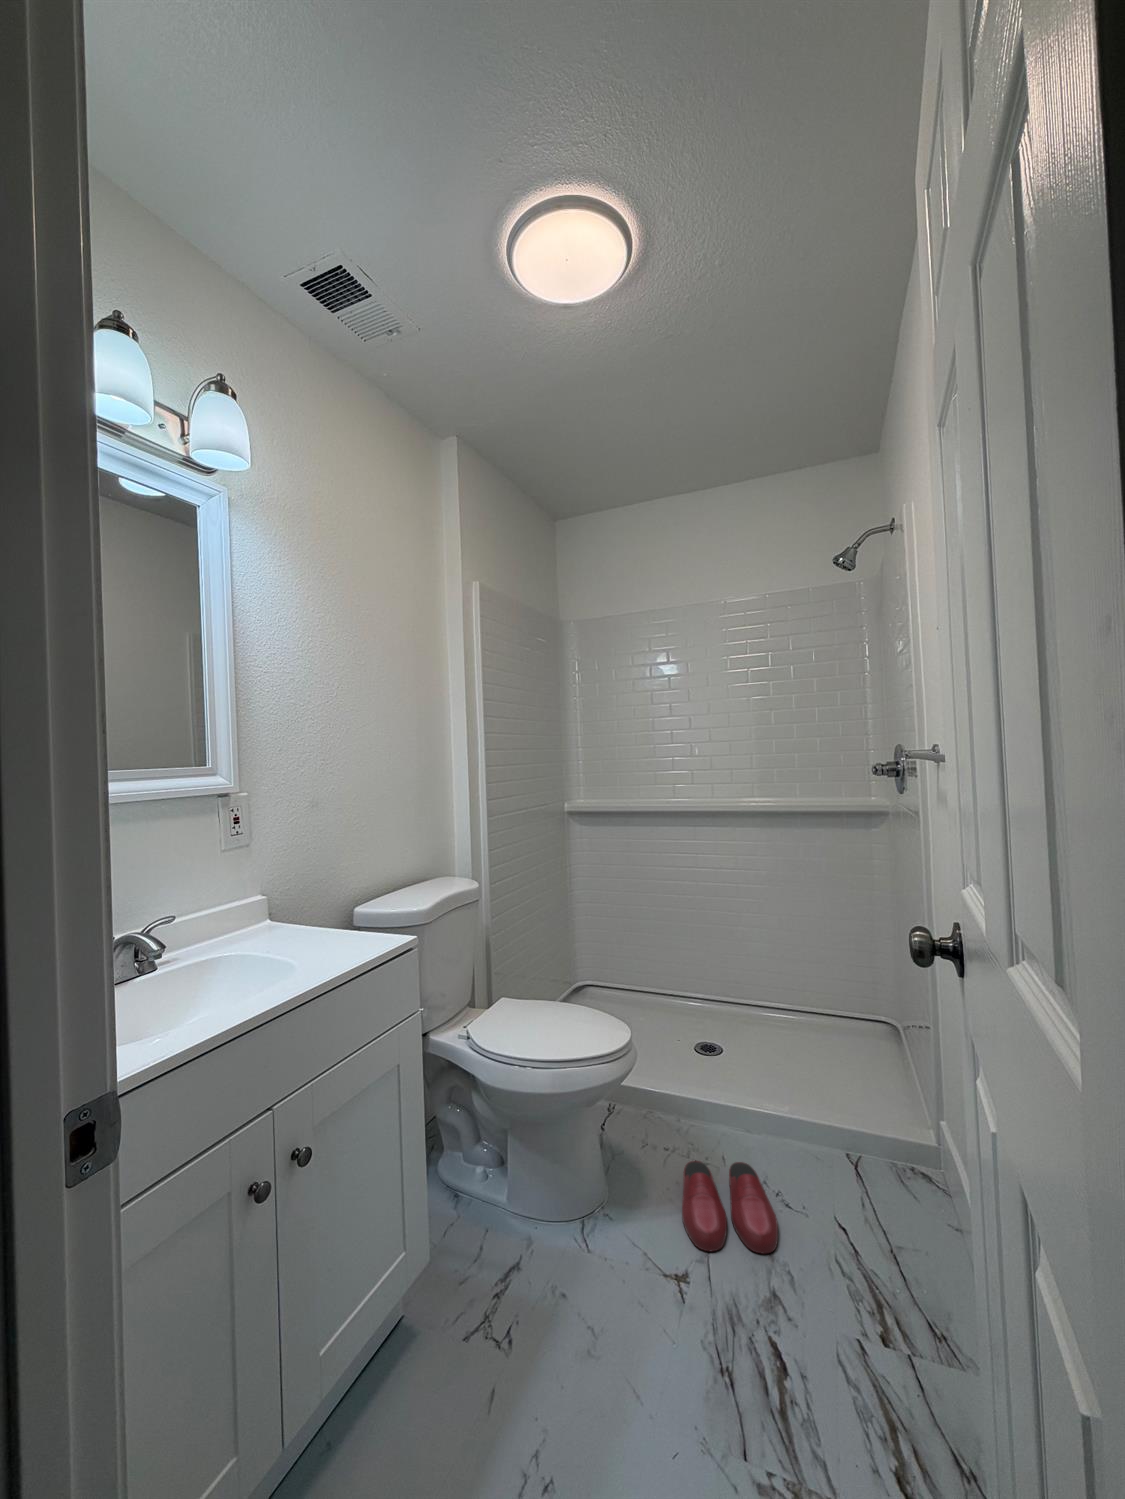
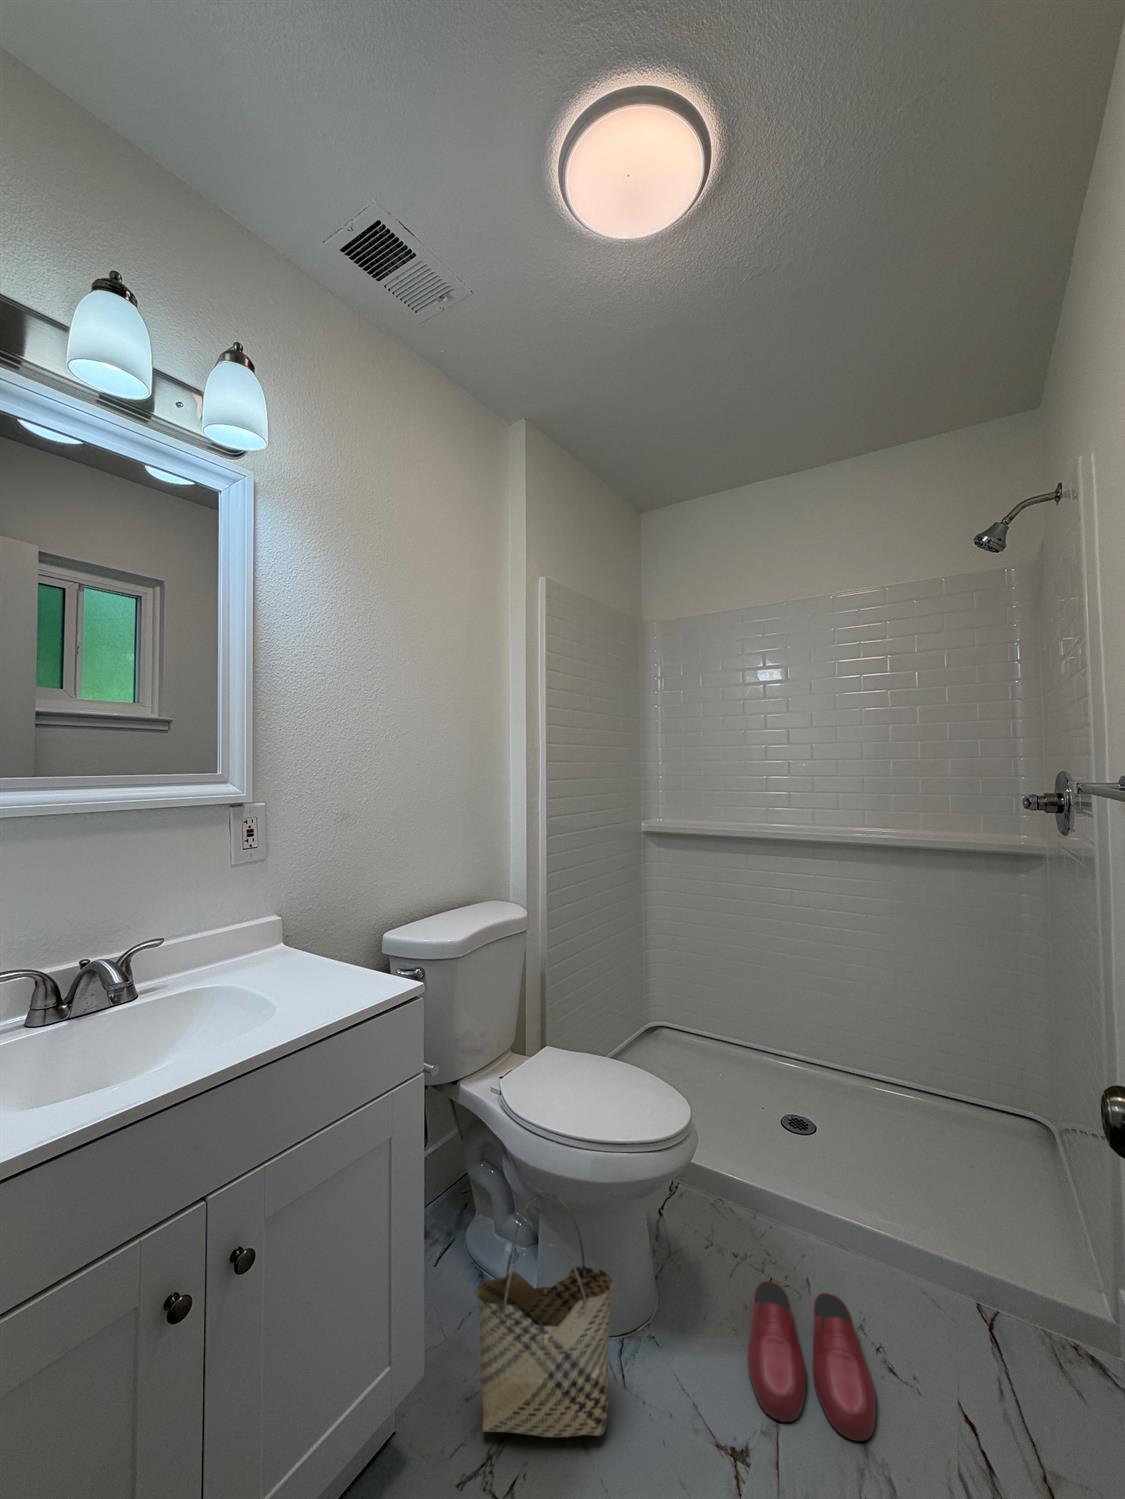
woven basket: none [467,1106,580,1299] -> present [476,1193,613,1437]

